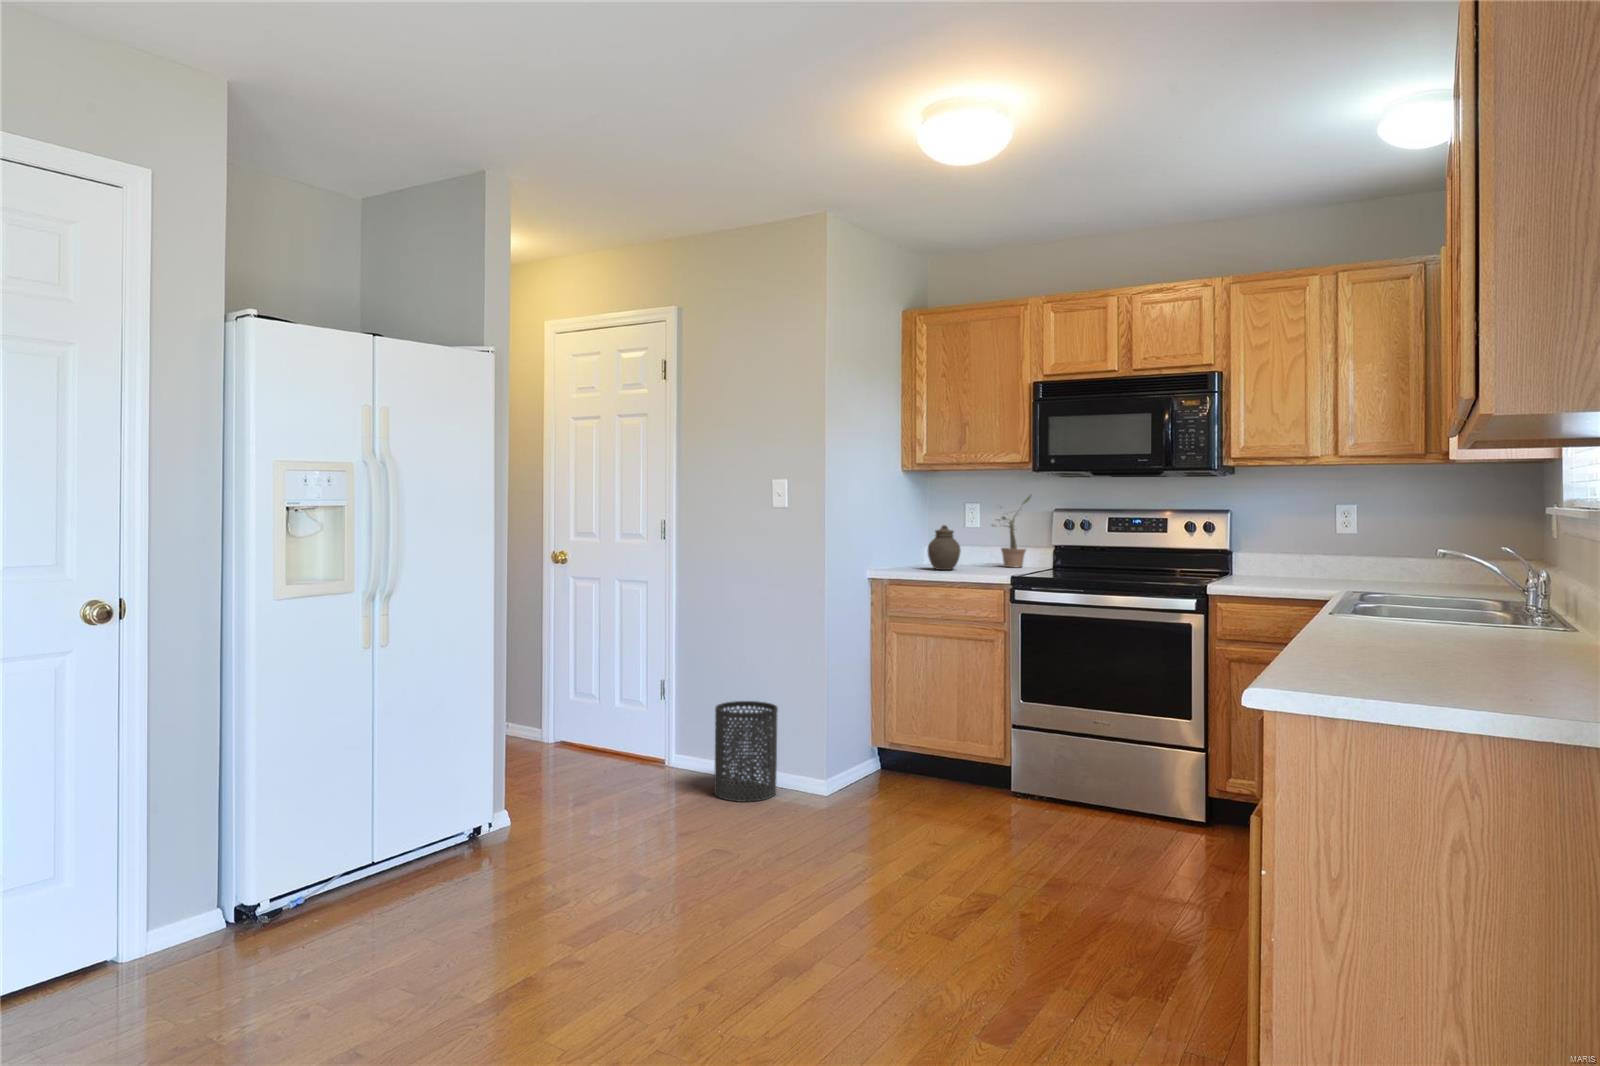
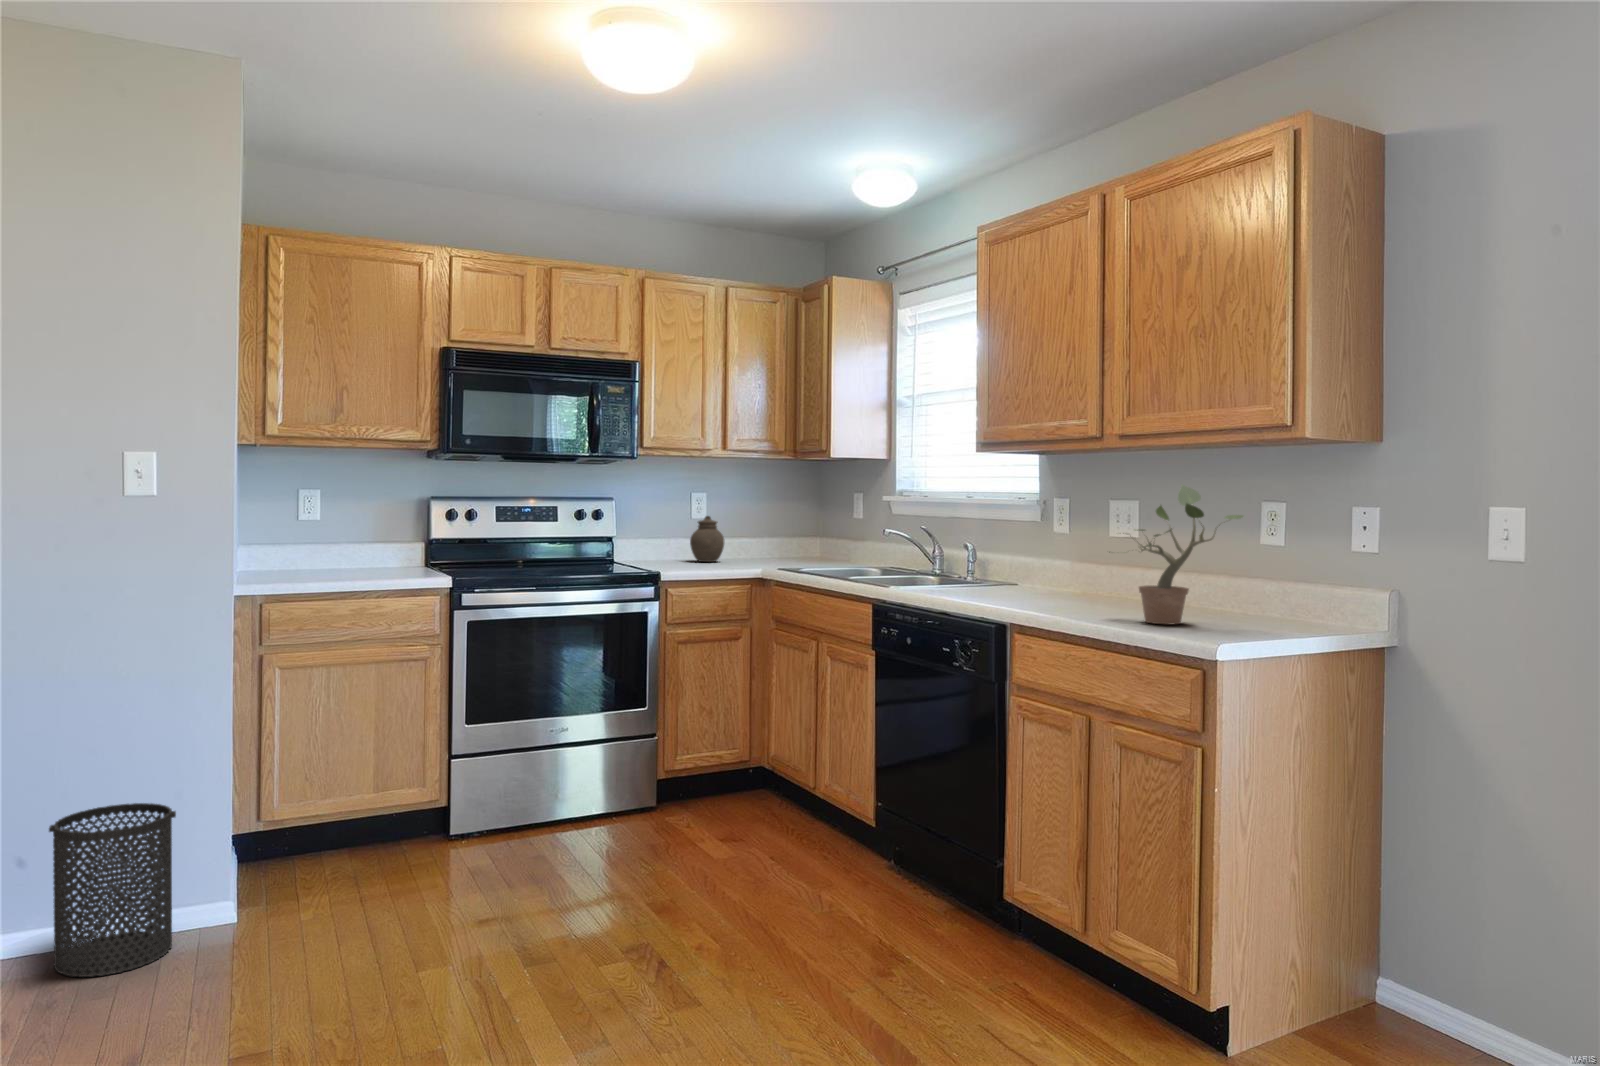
potted plant: present [1001,496,1031,567] -> present [1109,485,1243,624]
jar: present [928,525,960,570] -> present [690,516,724,562]

